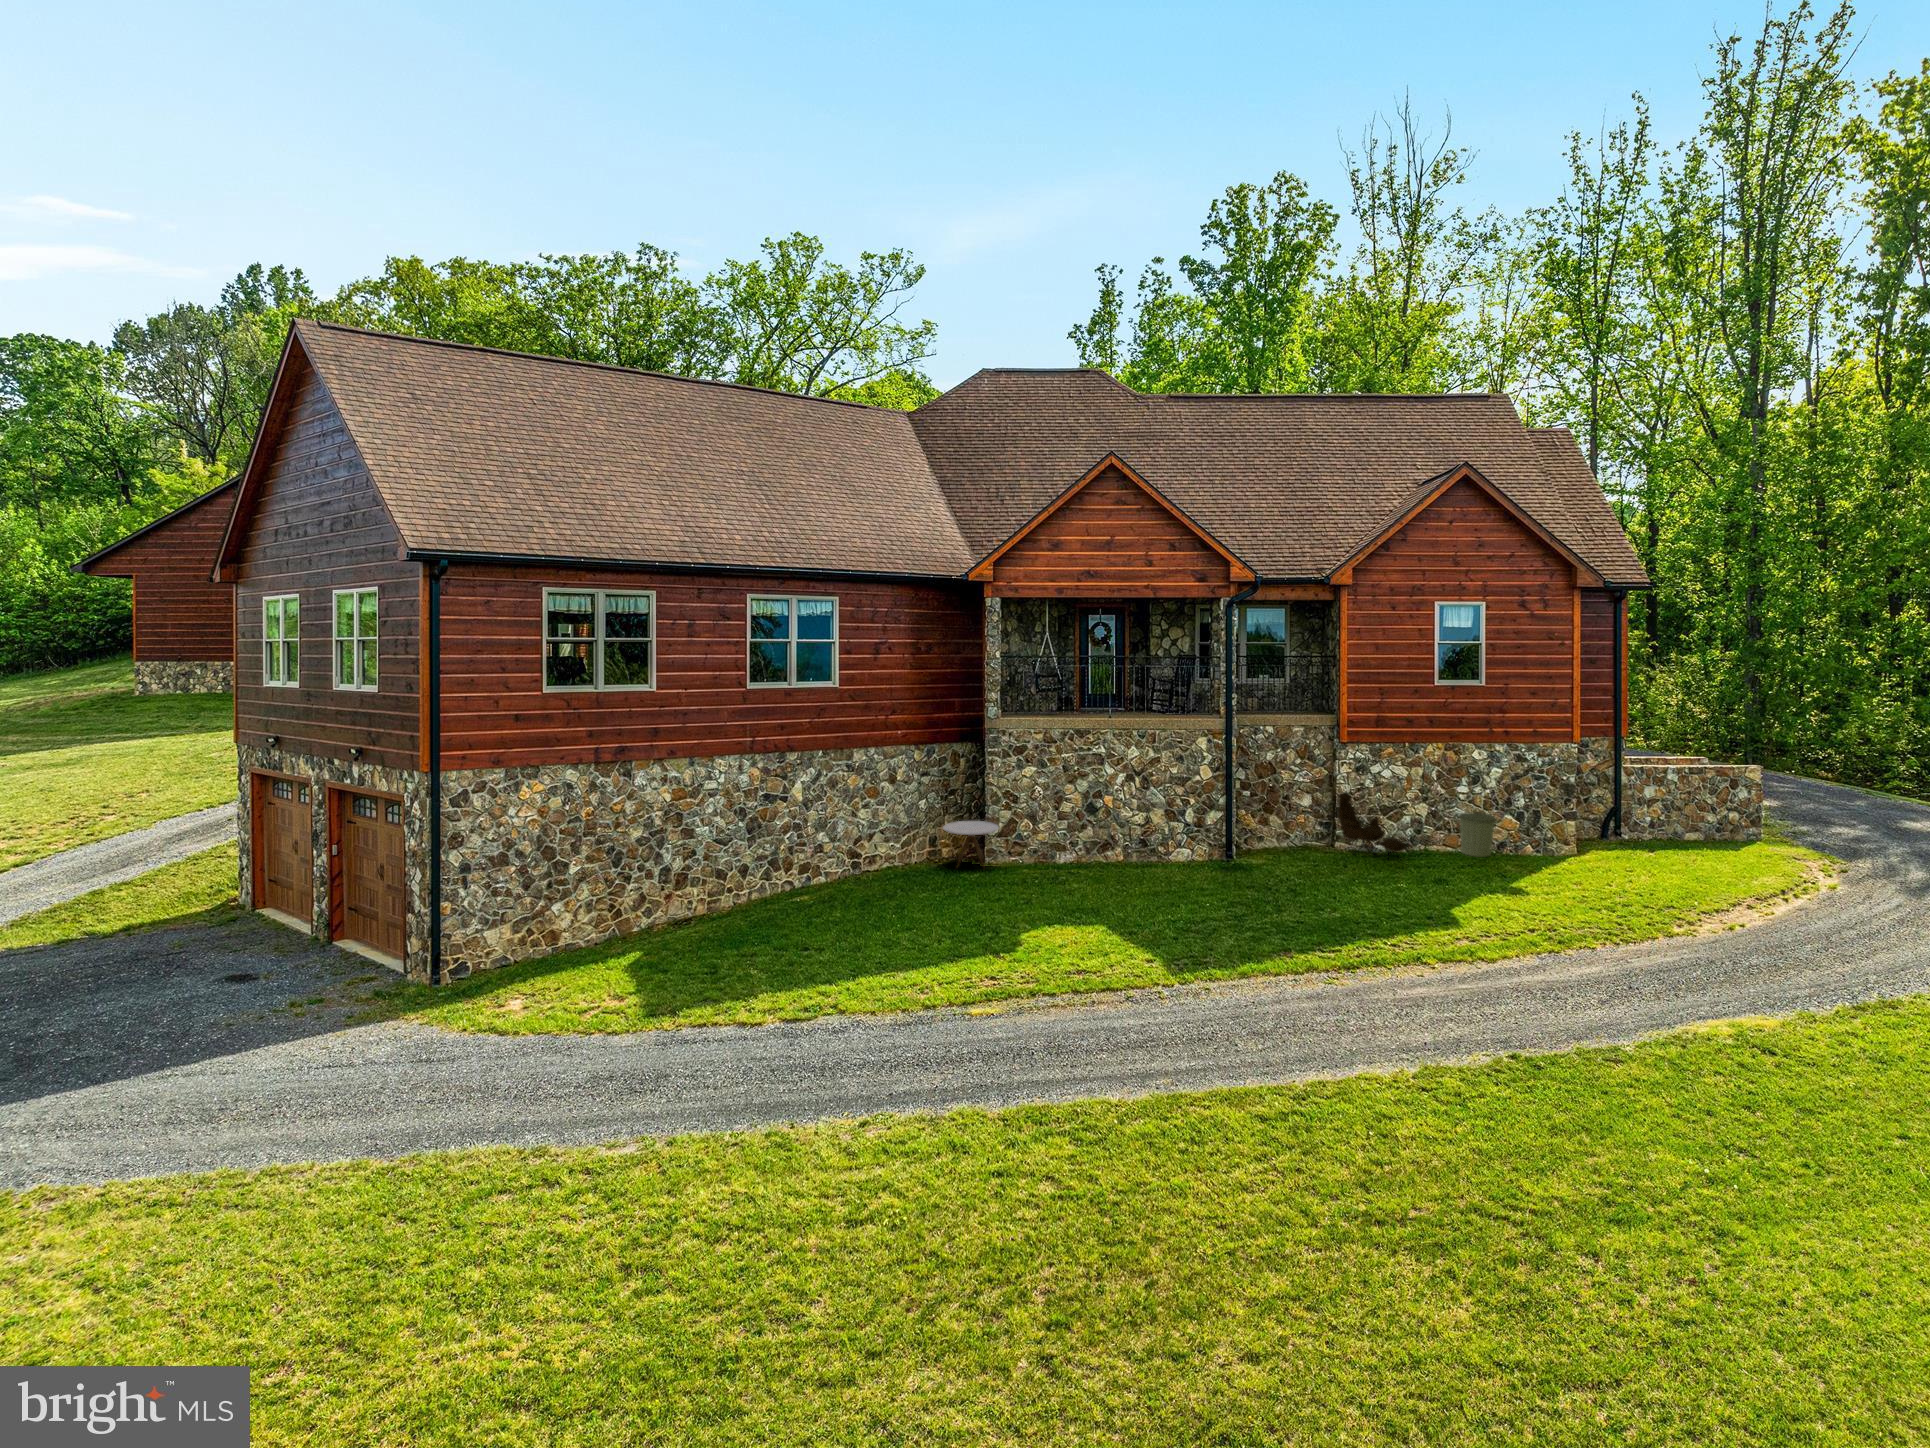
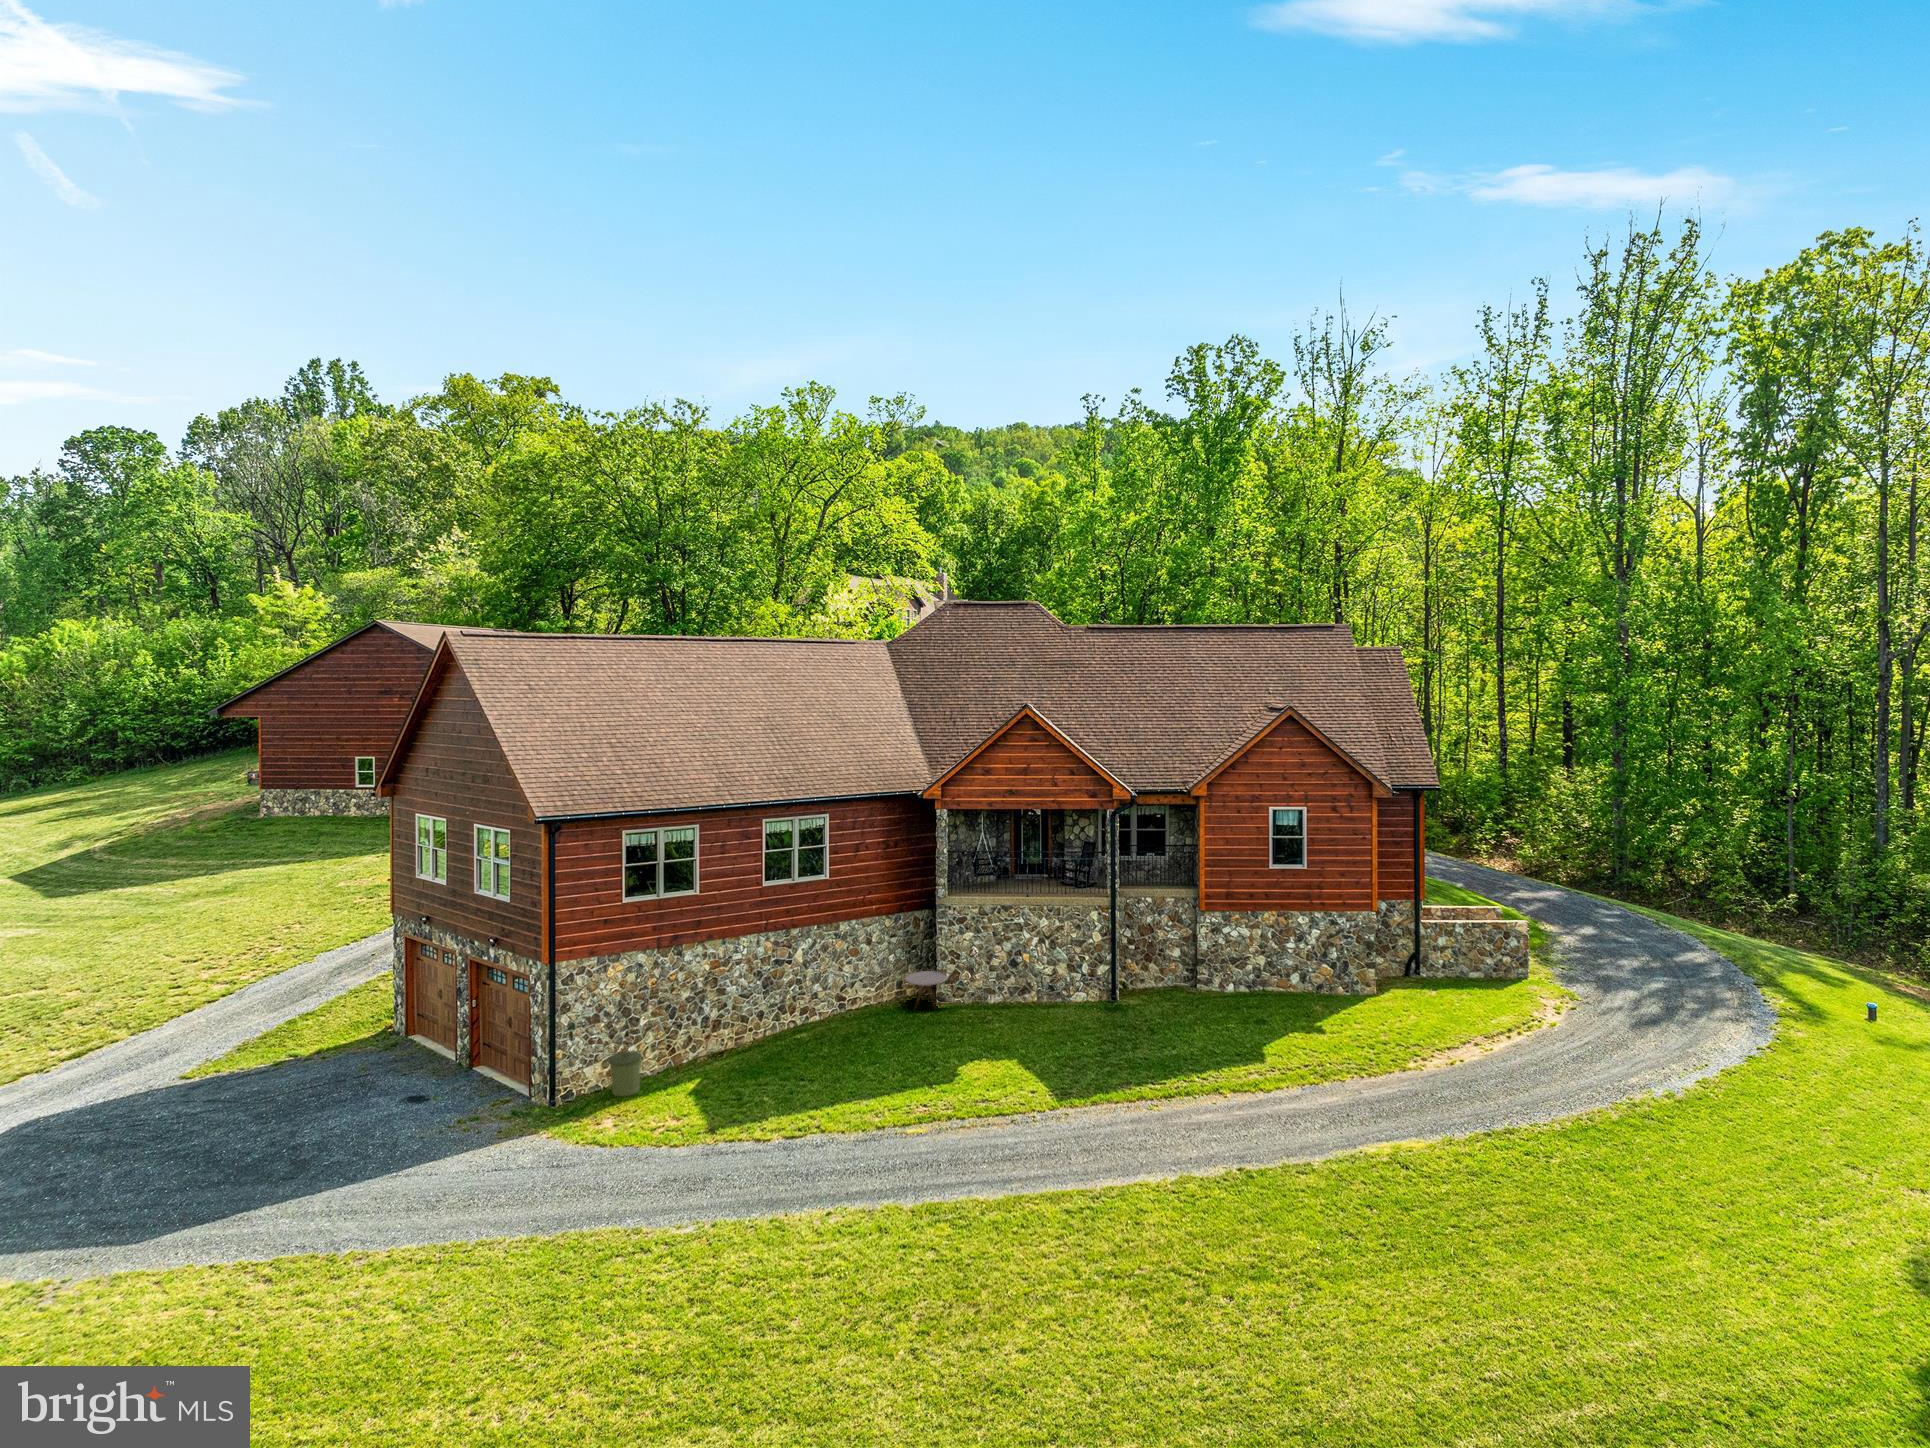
lounge chair: present [1338,792,1406,859] -> none [1200,945,1248,1001]
trash can: present [1459,812,1497,857] -> present [608,1051,642,1096]

